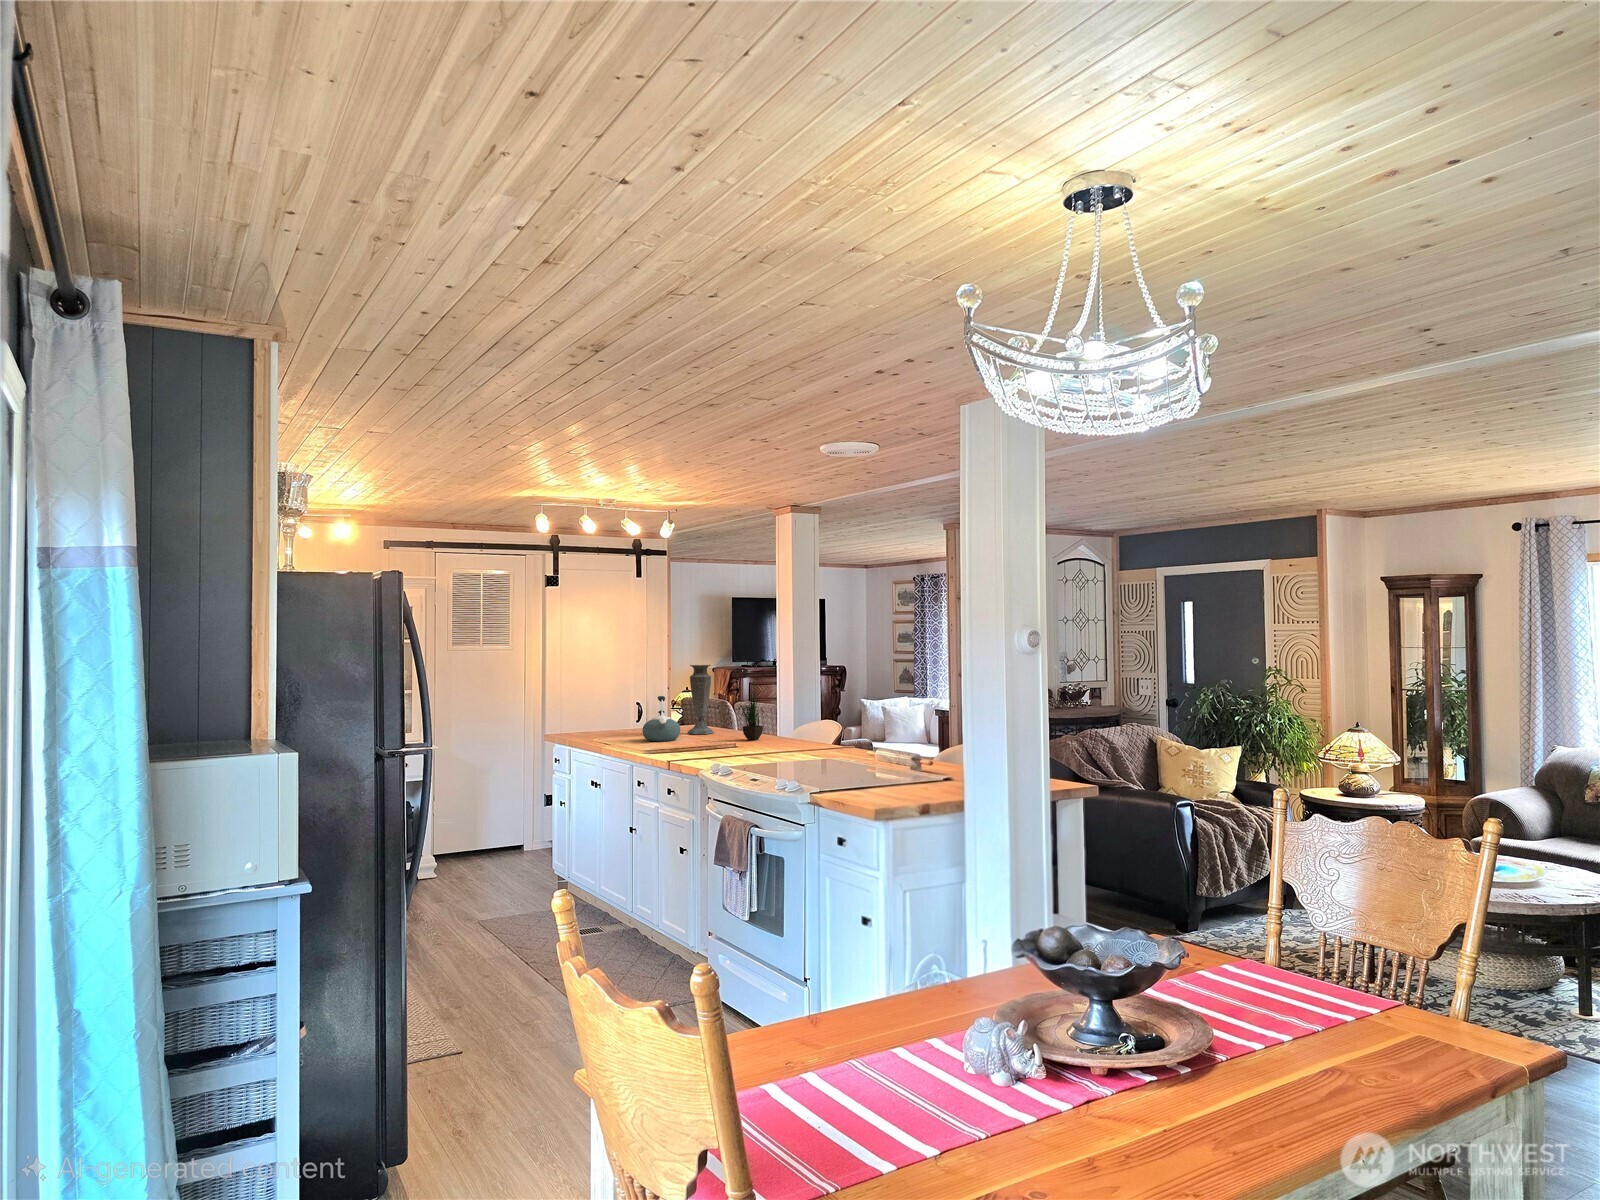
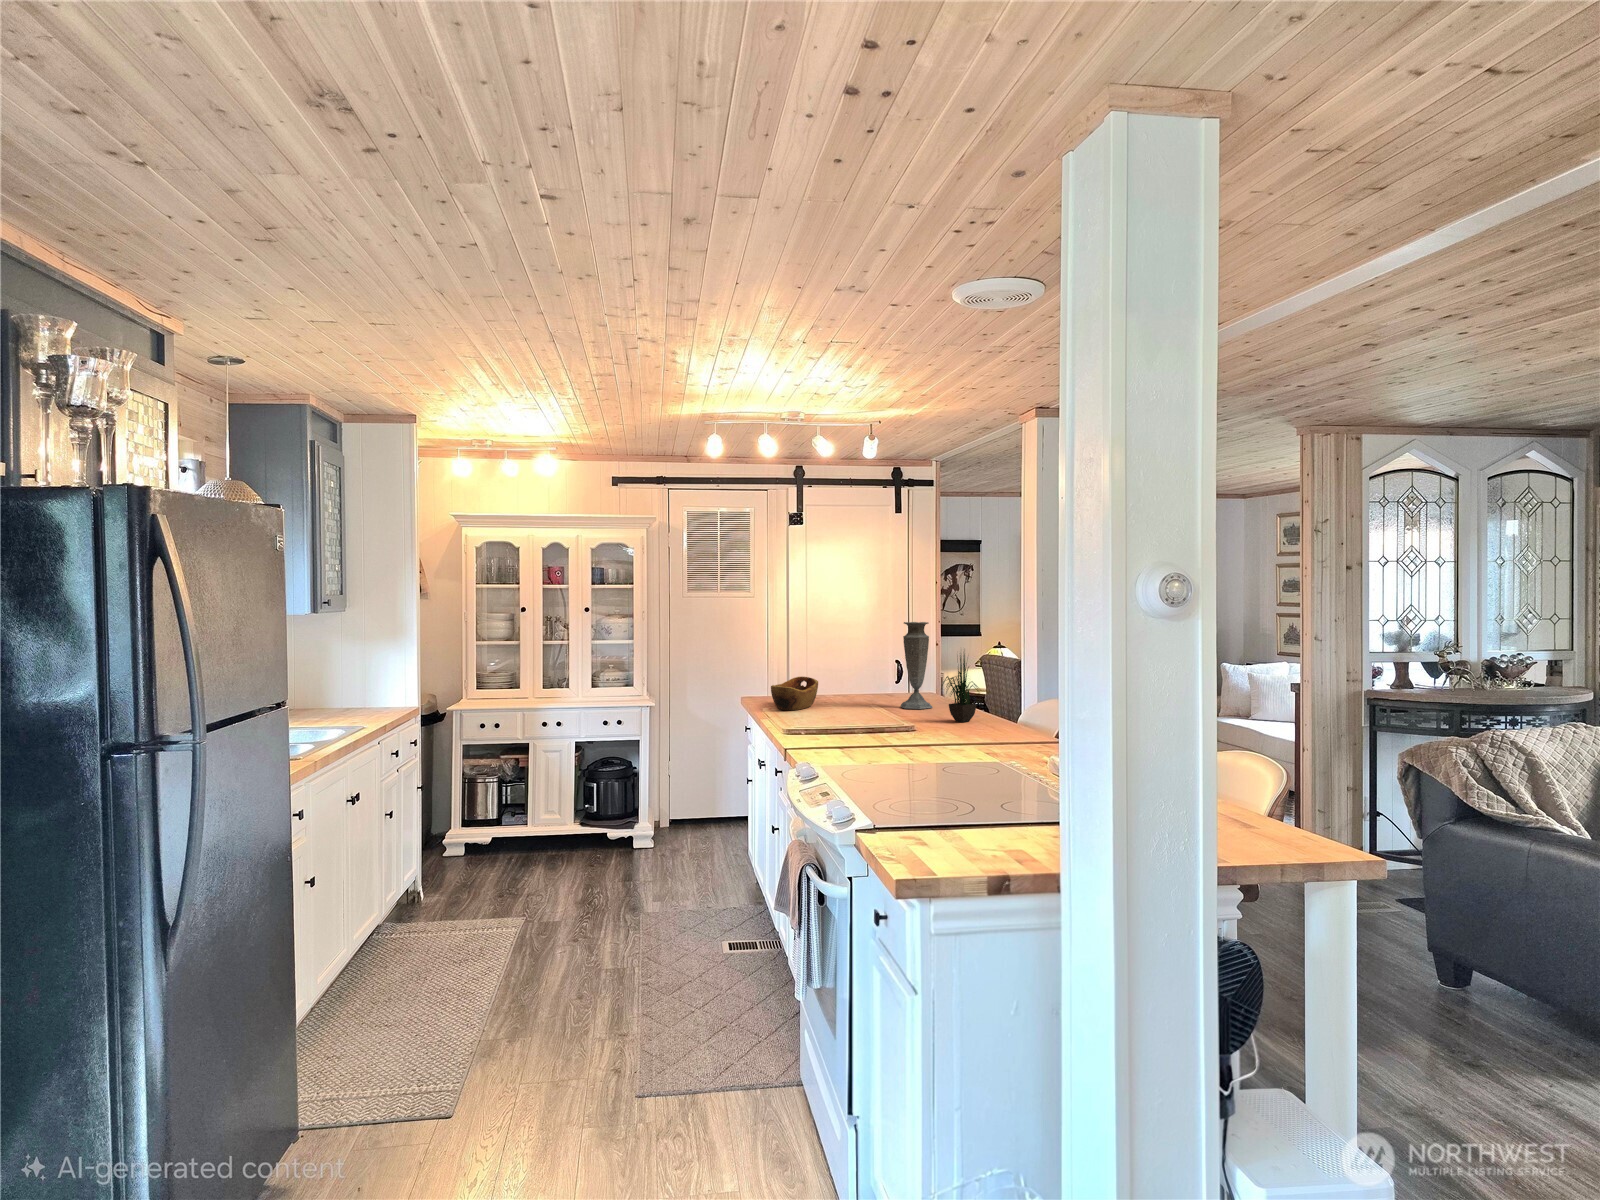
kettle: present [642,696,680,741] -> none [833,661,879,717]
wooden bowl: none [583,712,619,740] -> present [771,677,818,710]

